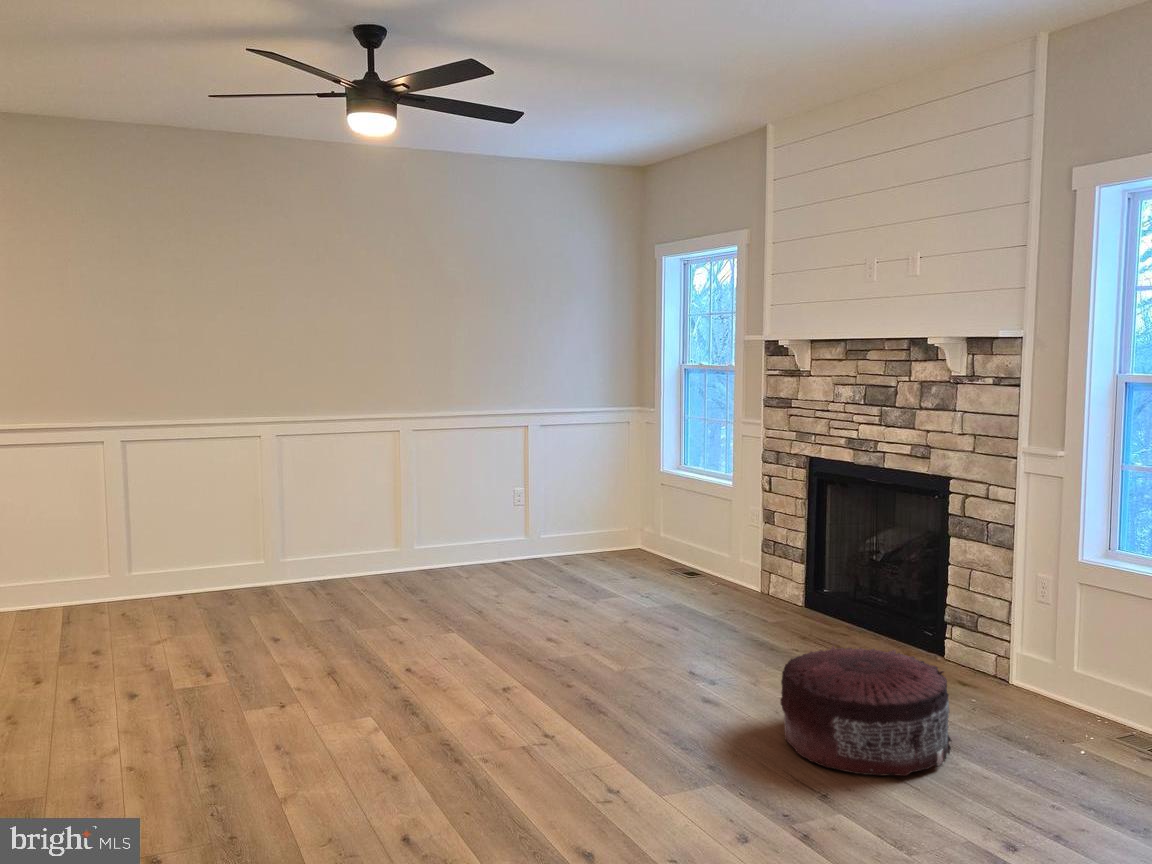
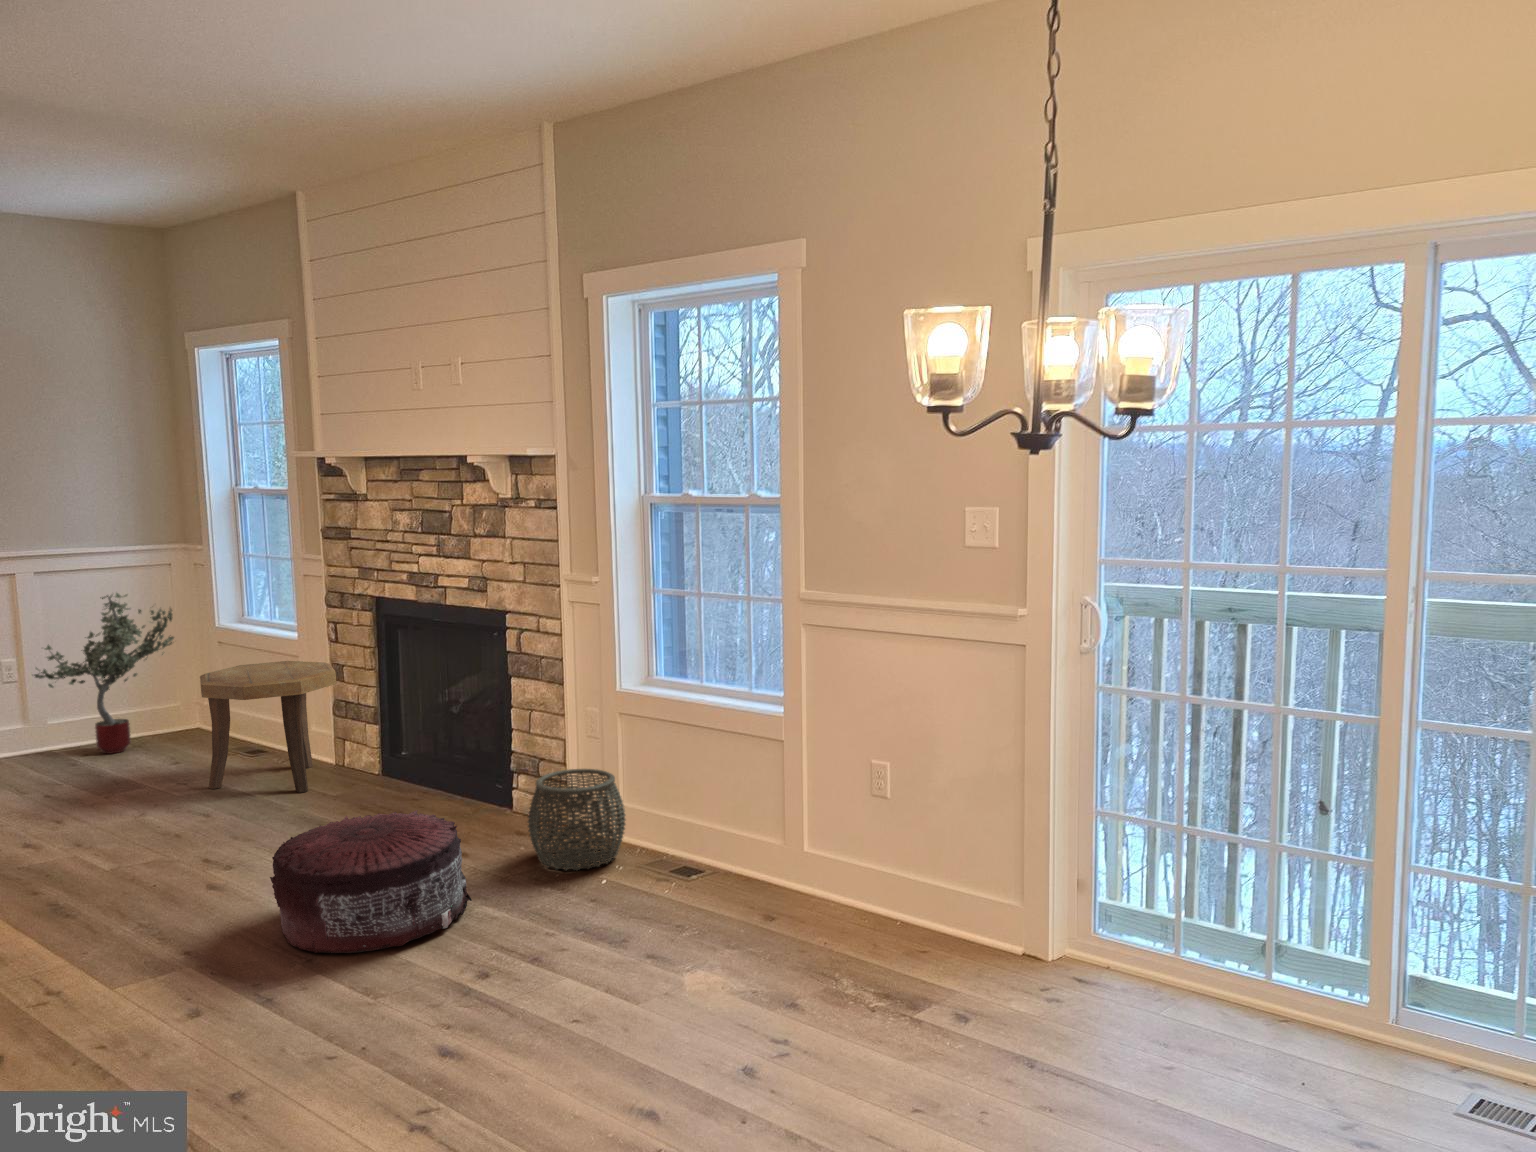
potted tree: none [538,440,634,563] -> present [34,593,174,754]
side table: none [667,504,775,614] -> present [200,661,336,793]
woven basket: none [987,630,1088,729] -> present [528,769,626,870]

